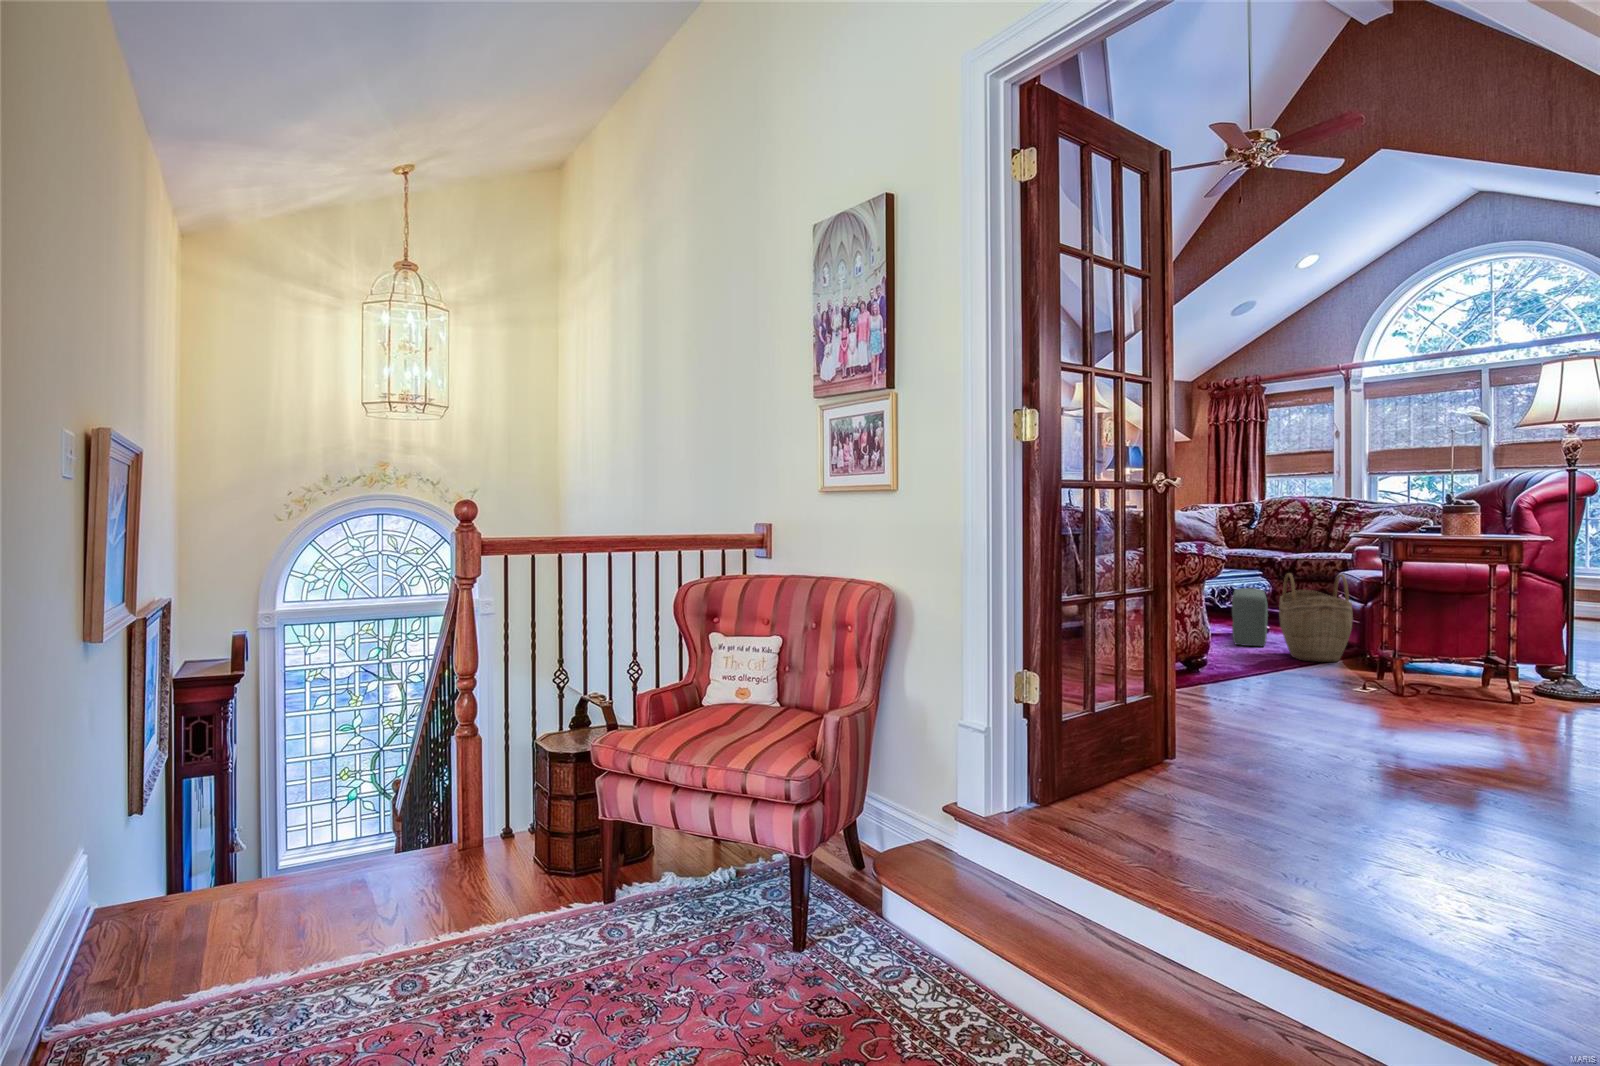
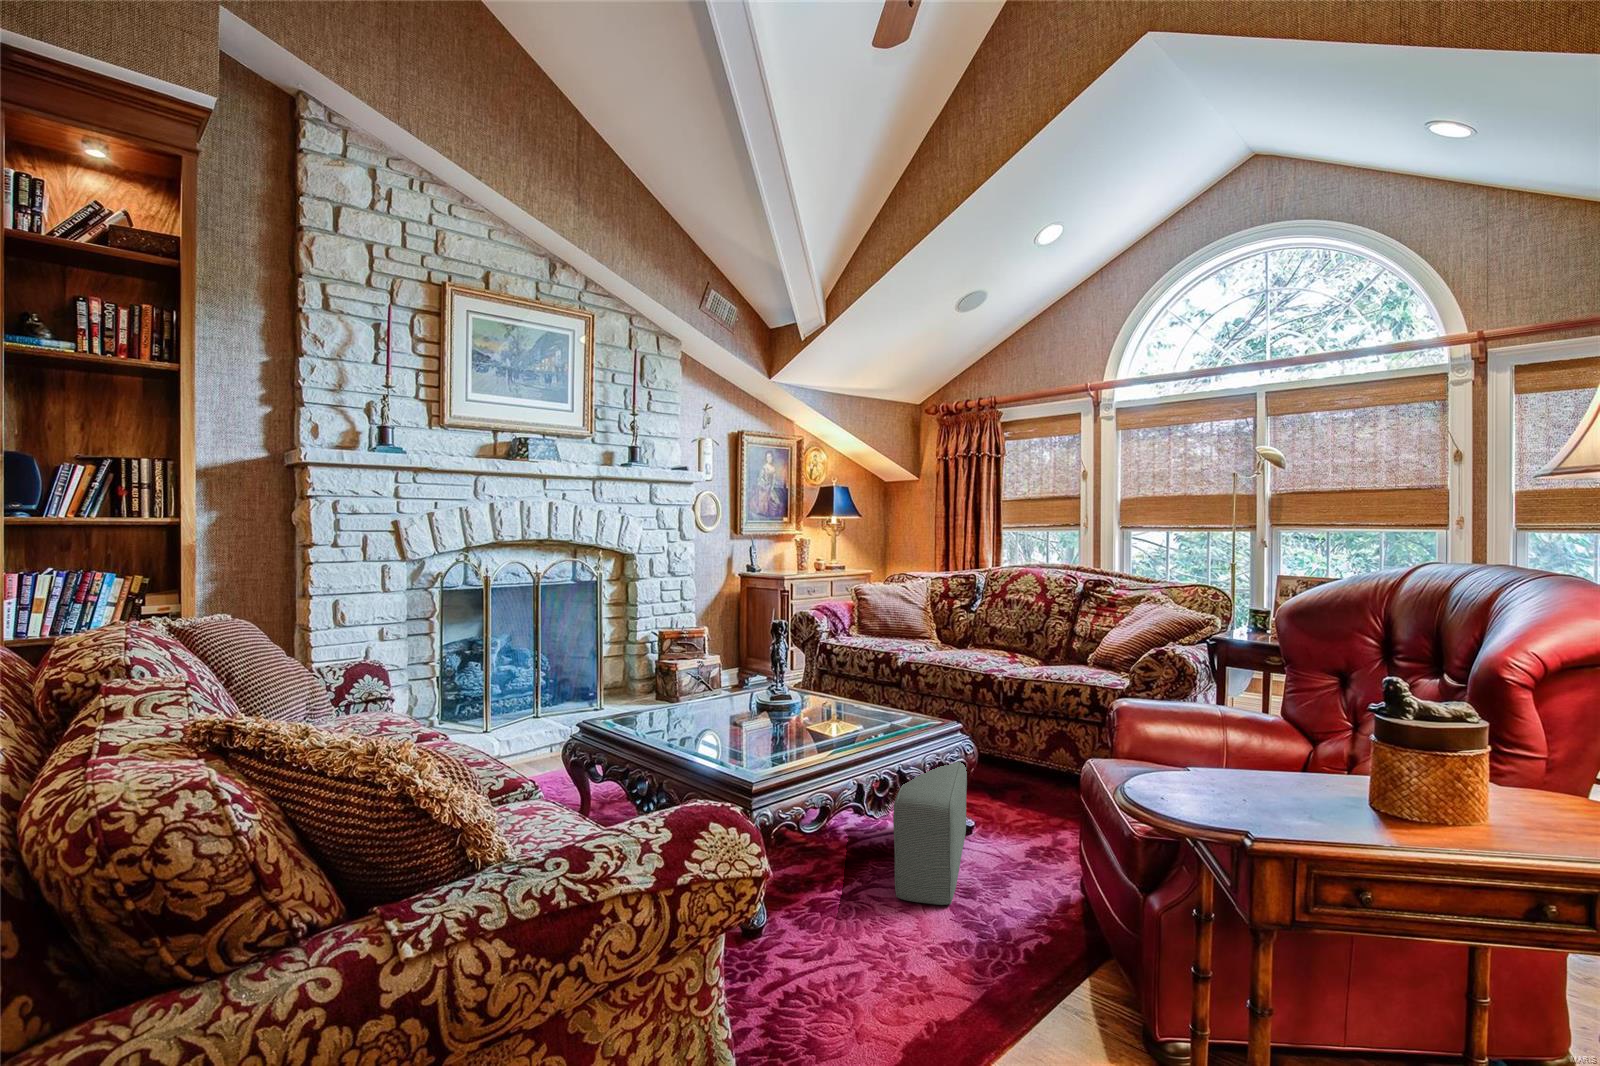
woven basket: present [1279,573,1353,662] -> none [968,784,1113,1011]

